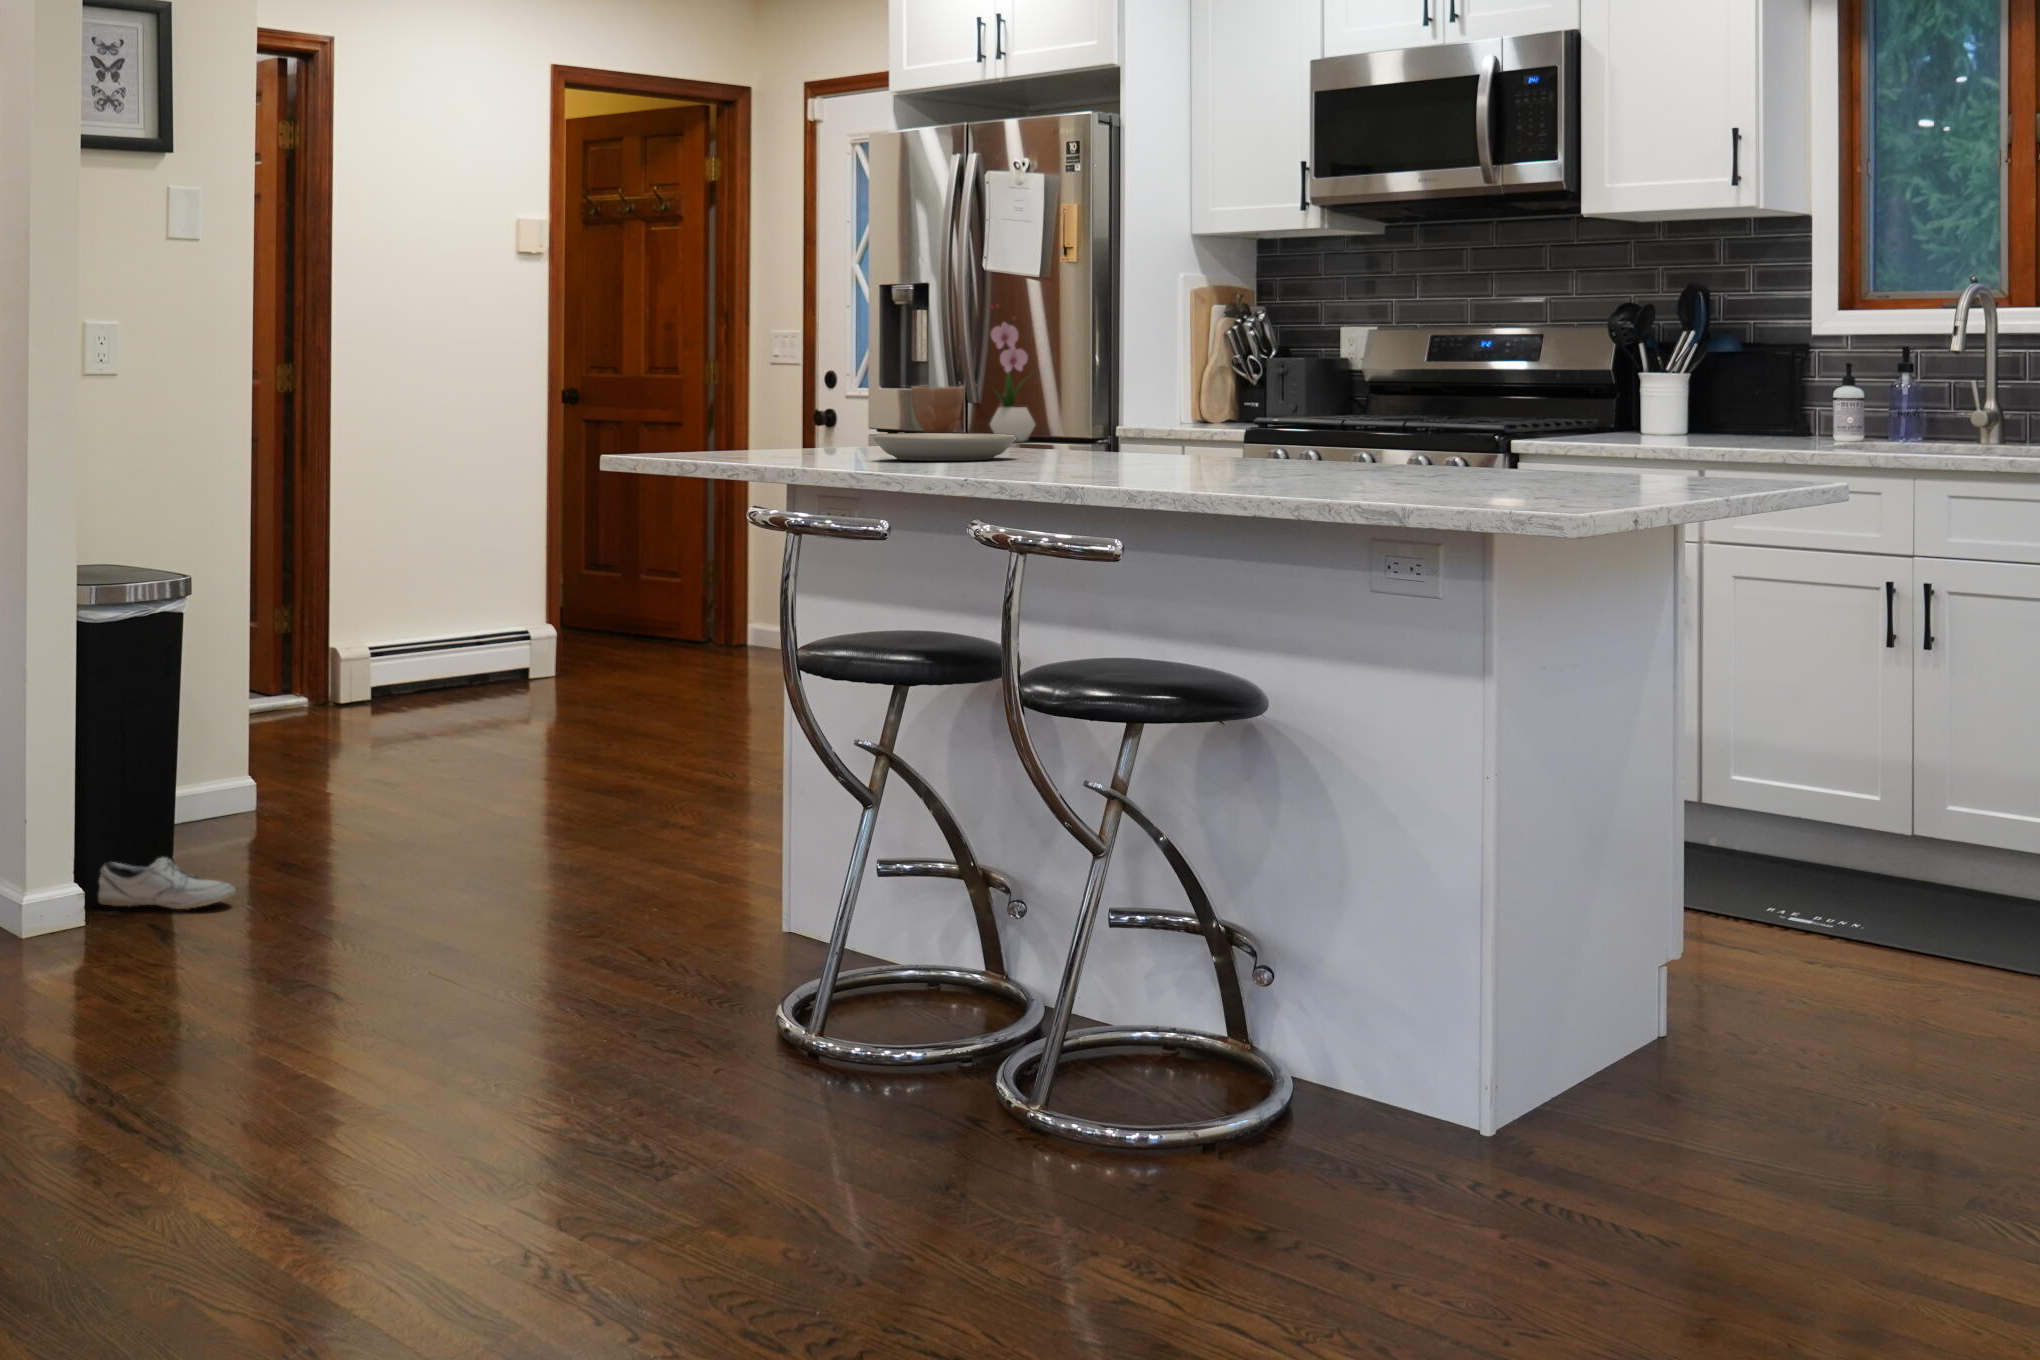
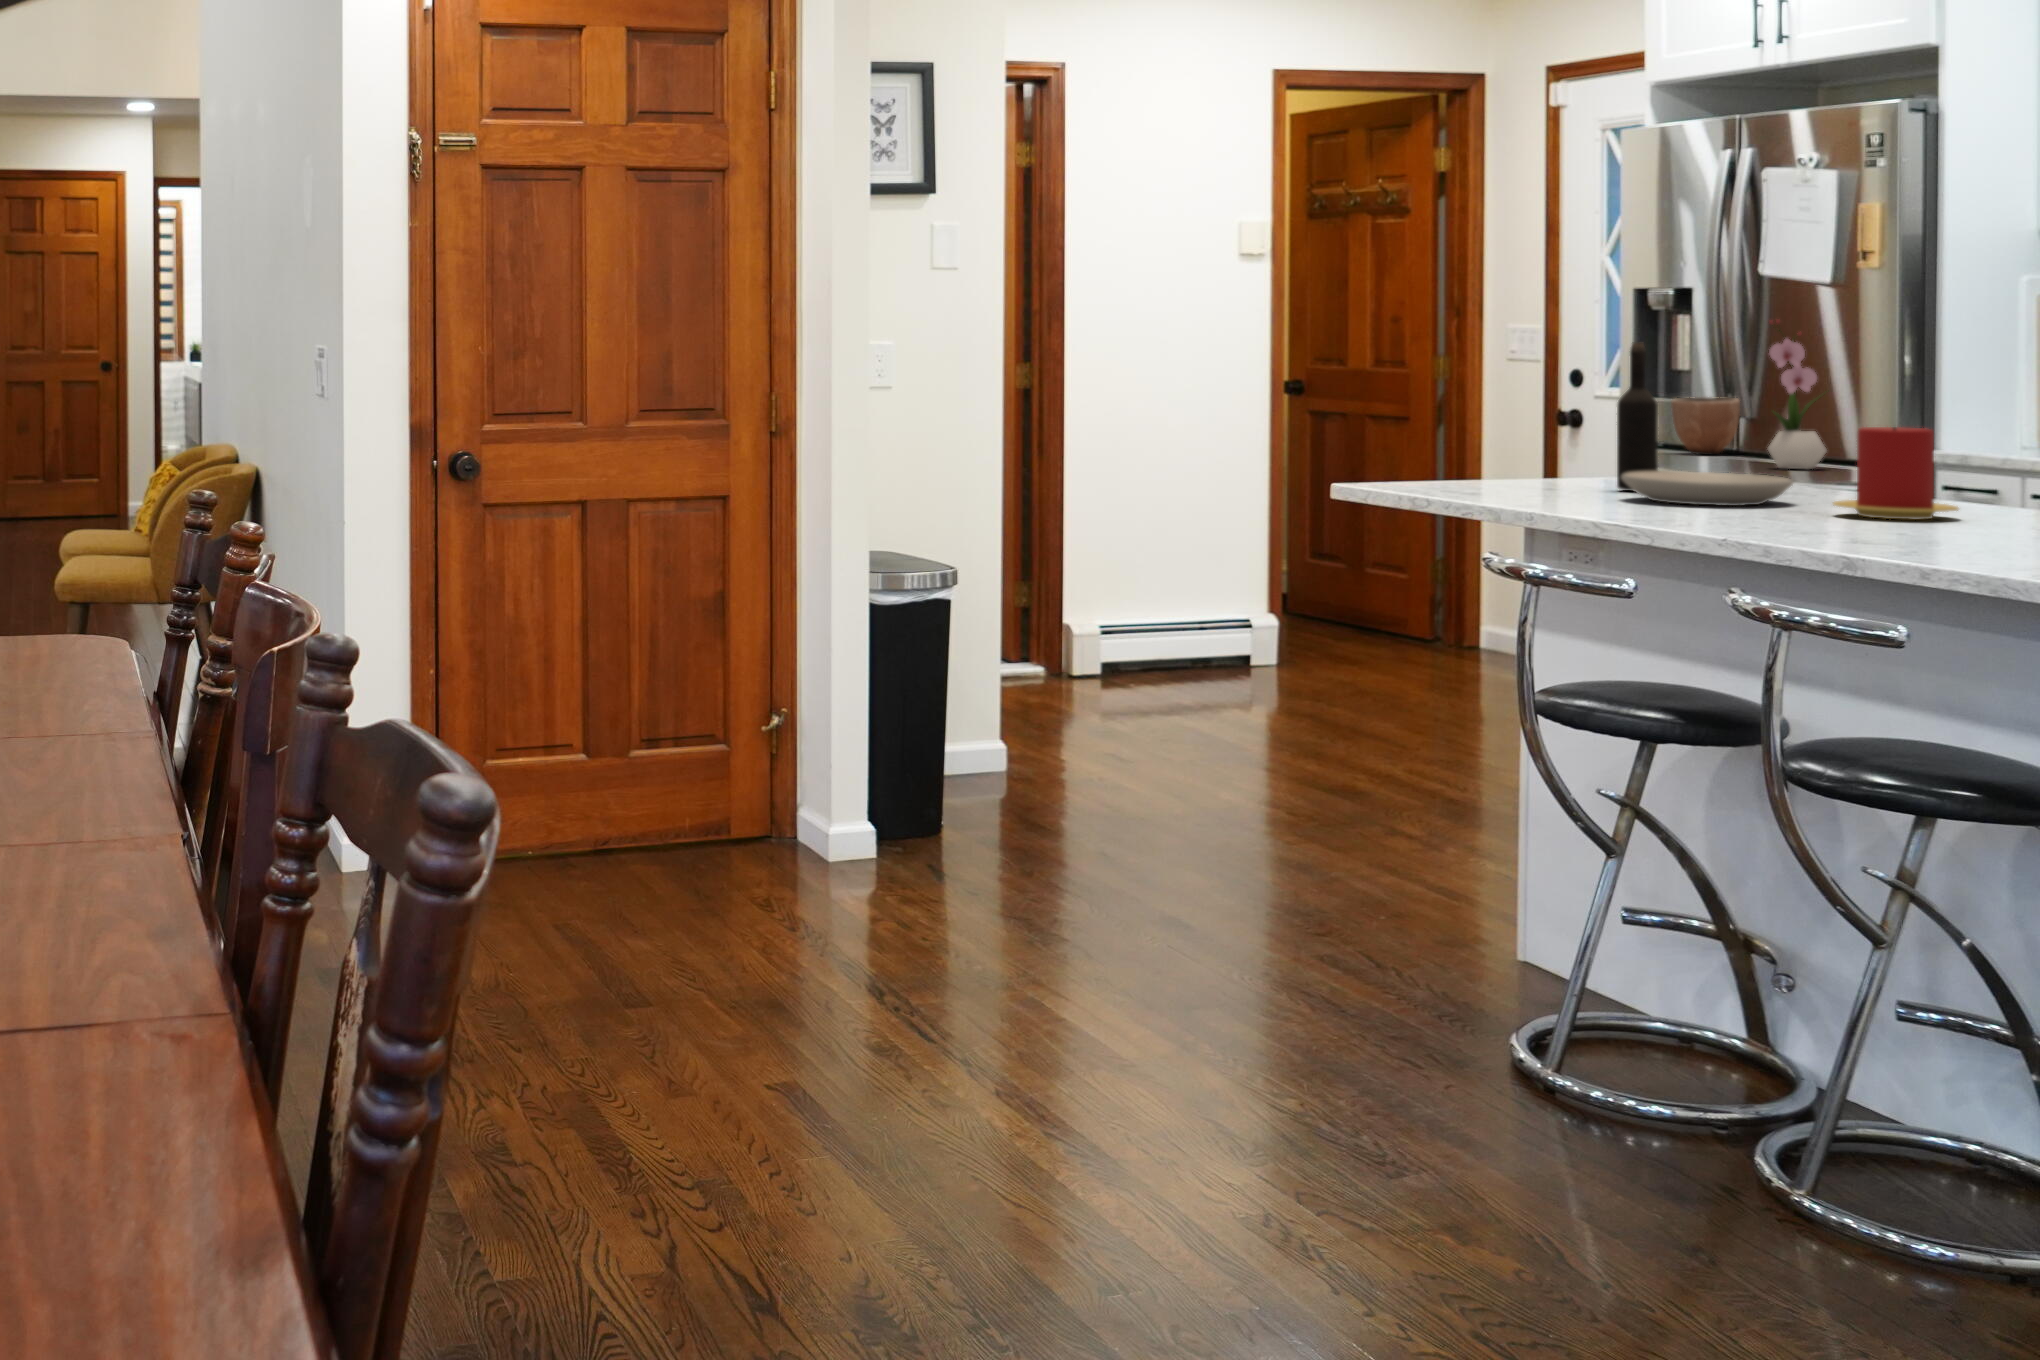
wine bottle: none [869,312,903,456] -> present [1617,342,1658,491]
candle: none [1048,380,1146,463] -> present [1833,427,1959,520]
shoe: present [98,857,235,909] -> none [889,806,999,854]

